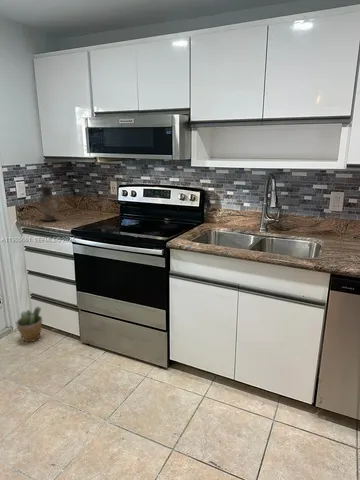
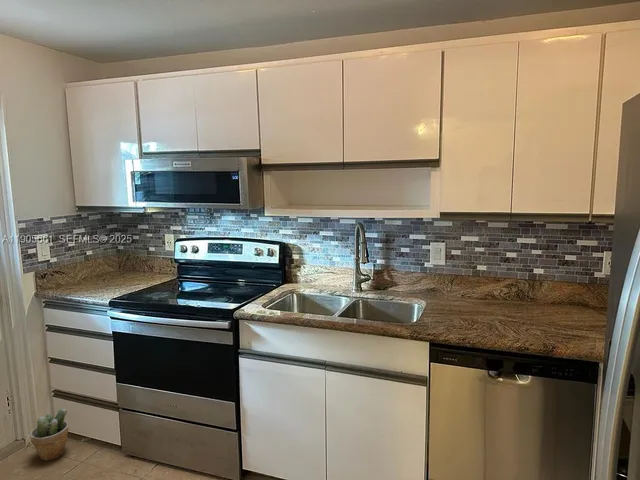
ceramic pitcher: present [40,180,59,221] -> none [69,236,95,290]

